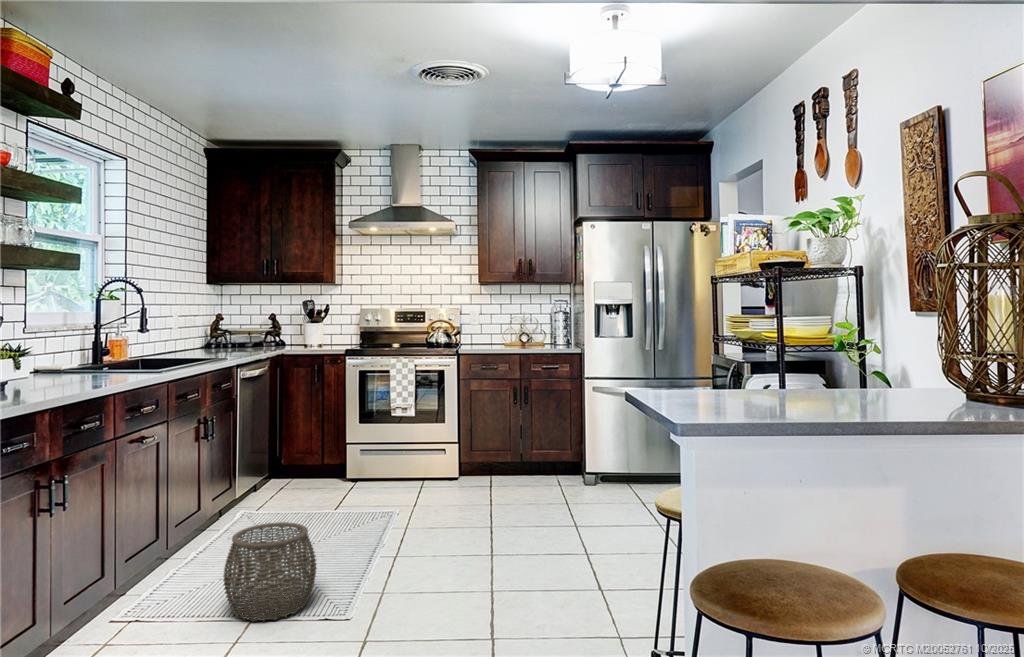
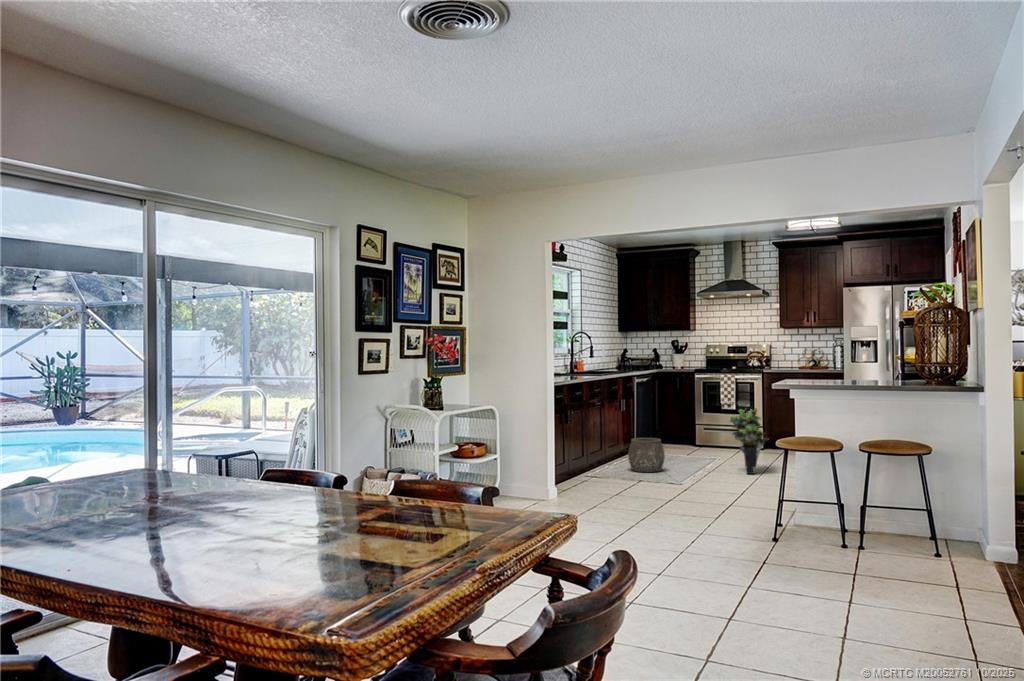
potted plant: none [453,435,533,582] -> present [730,408,768,474]

